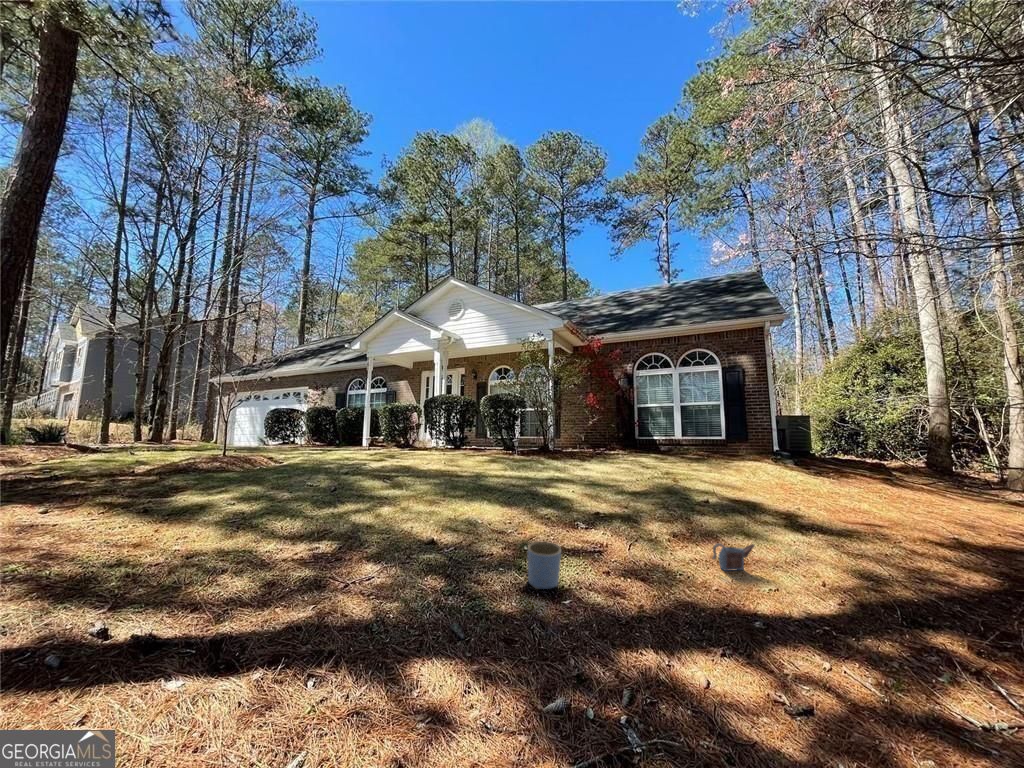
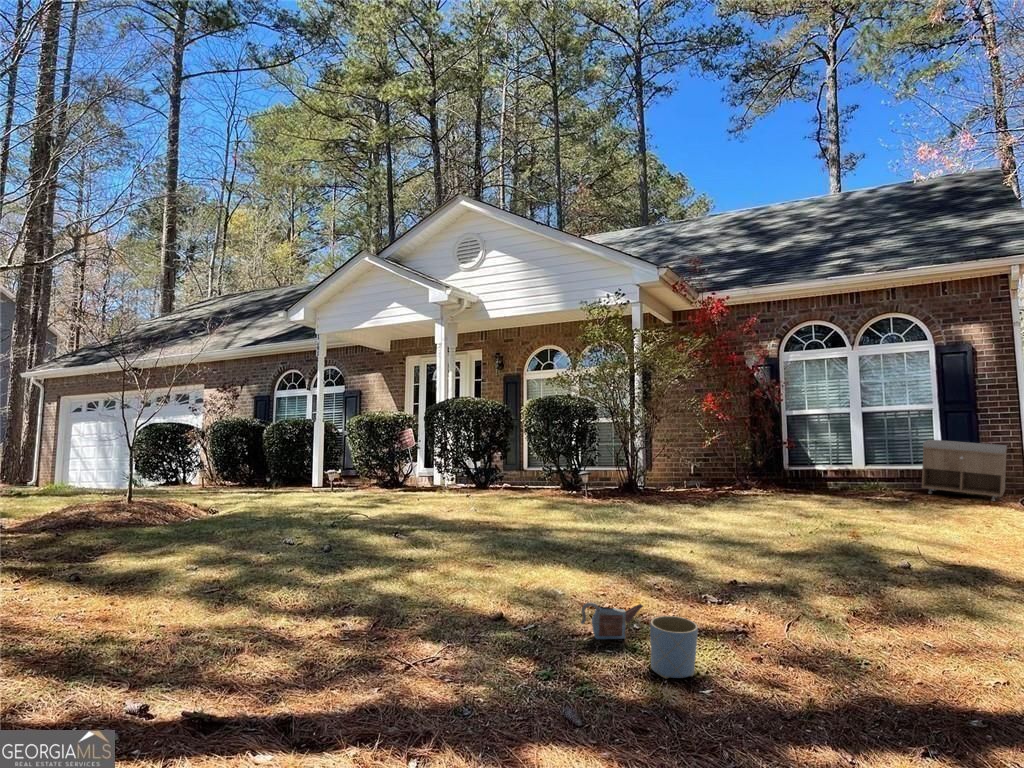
storage bench: none [716,424,765,460] -> present [922,440,1007,501]
watering can: present [712,543,755,571] -> present [581,602,643,639]

